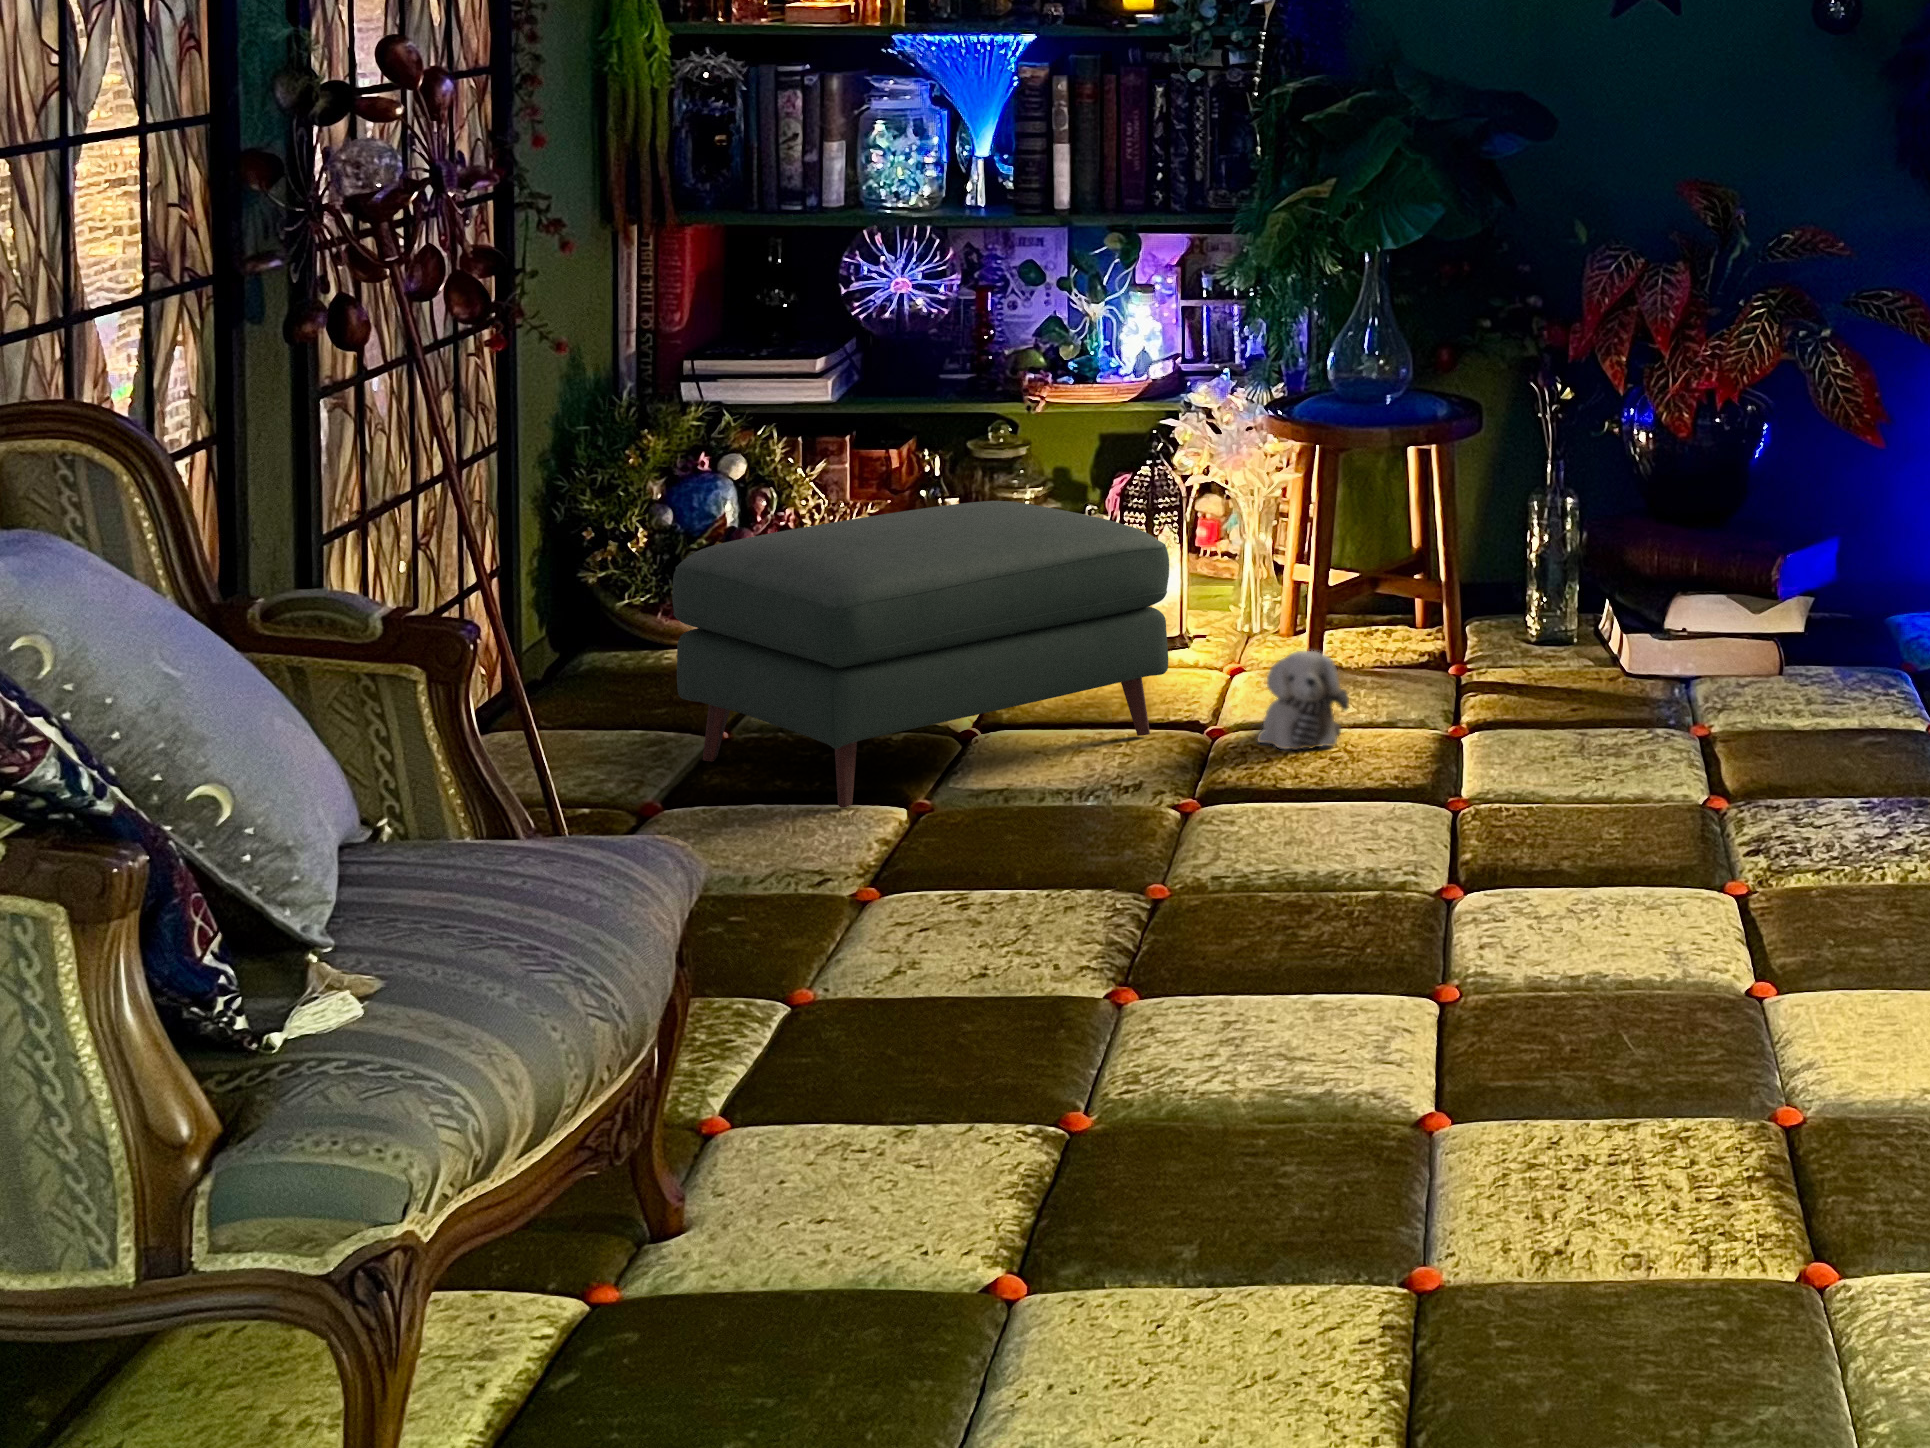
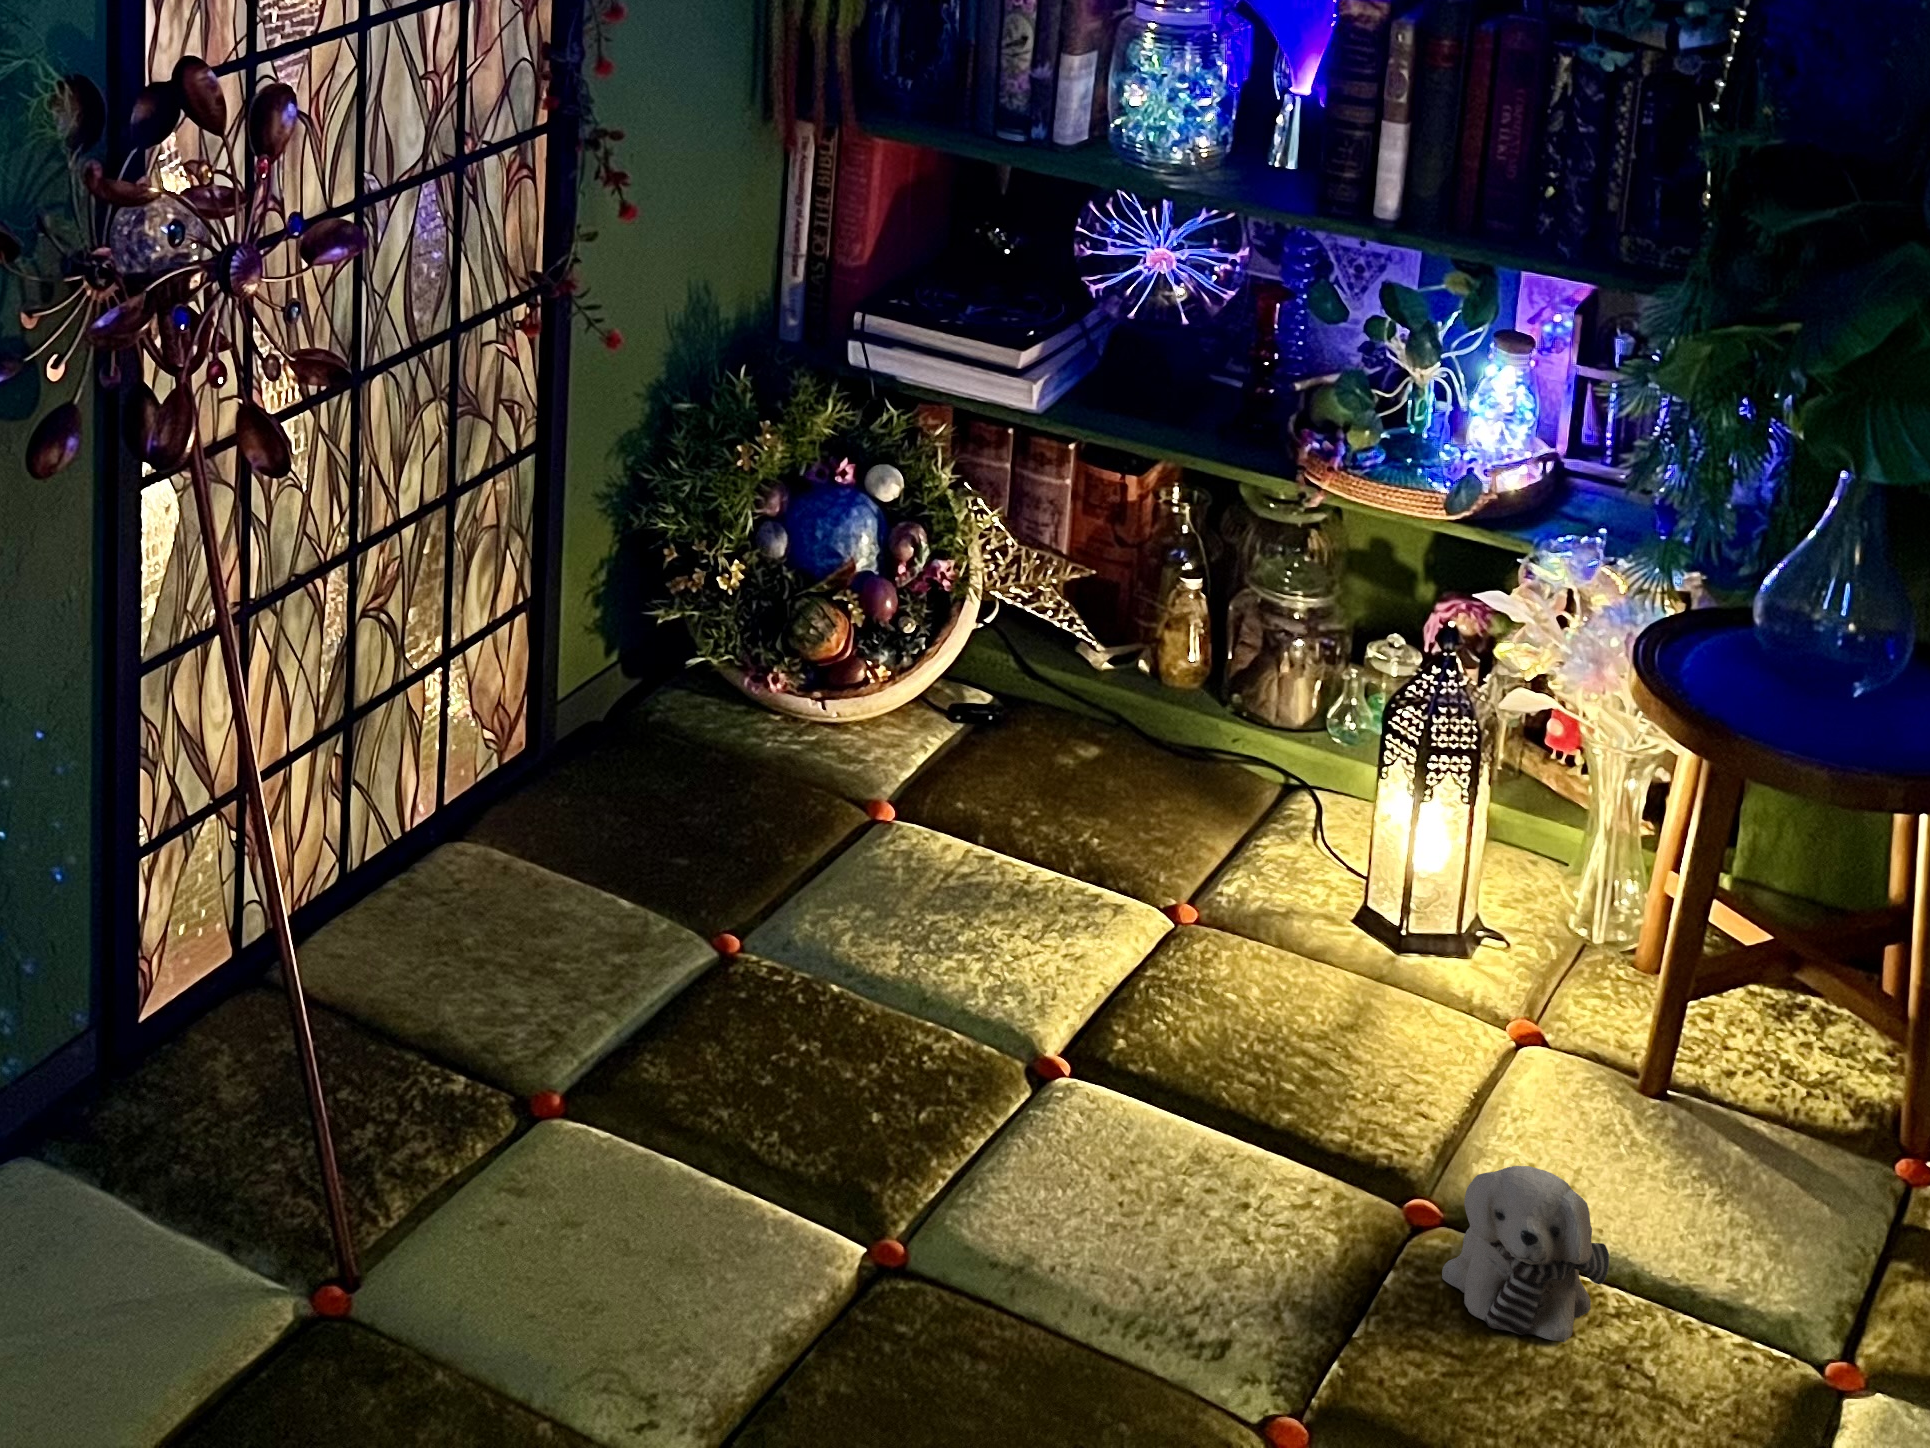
ottoman: present [672,501,1169,808] -> none [628,711,1340,1217]

